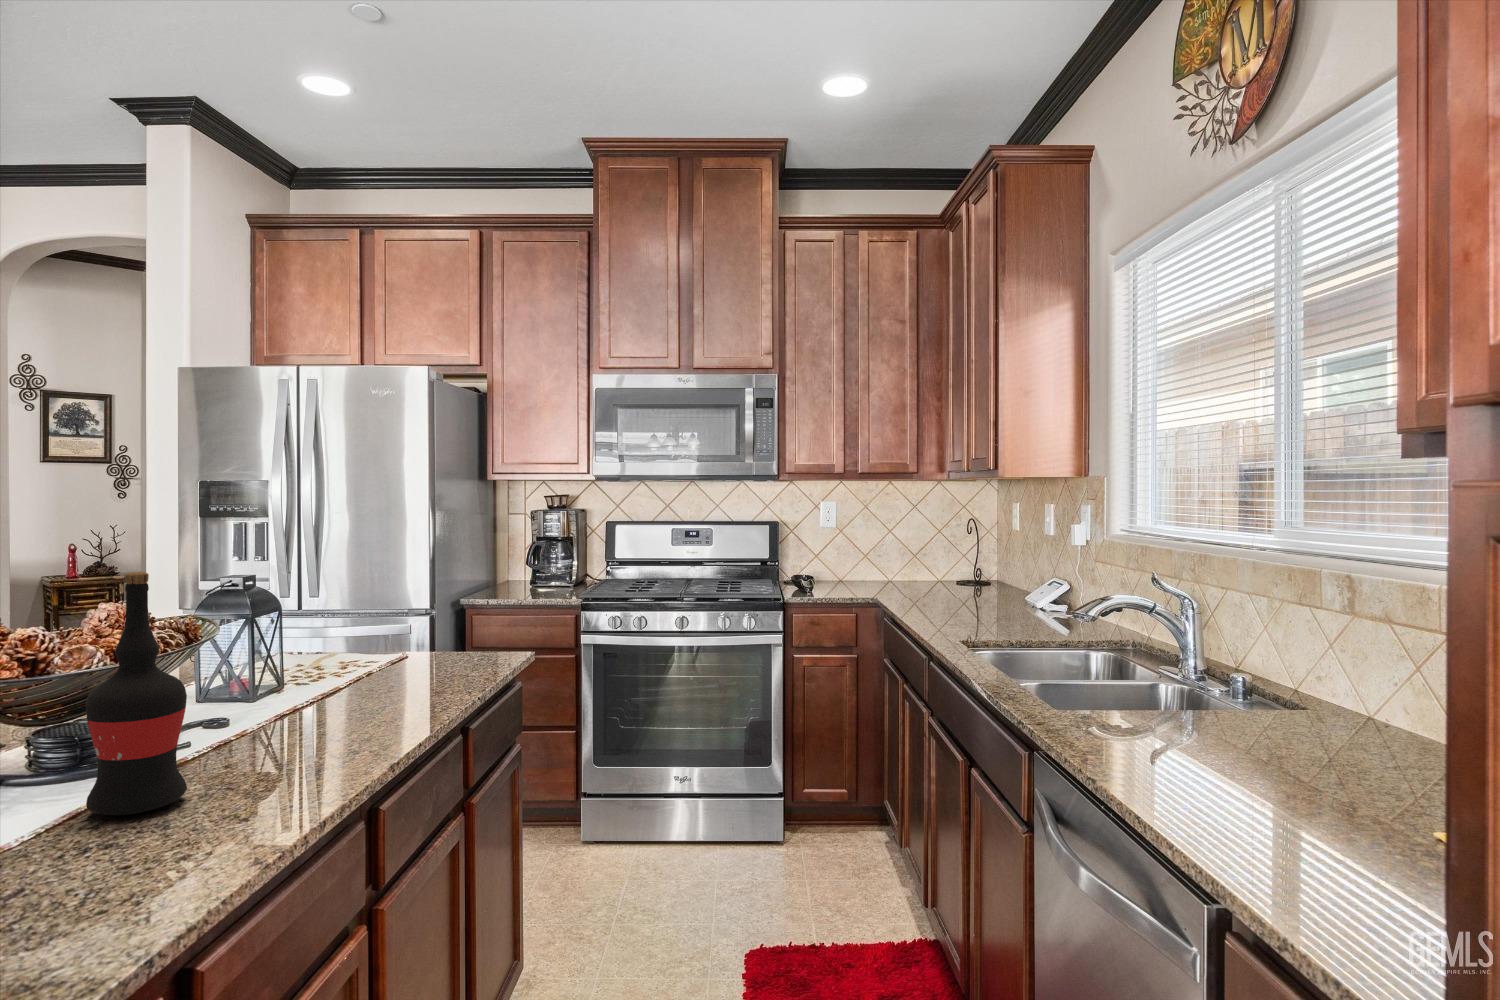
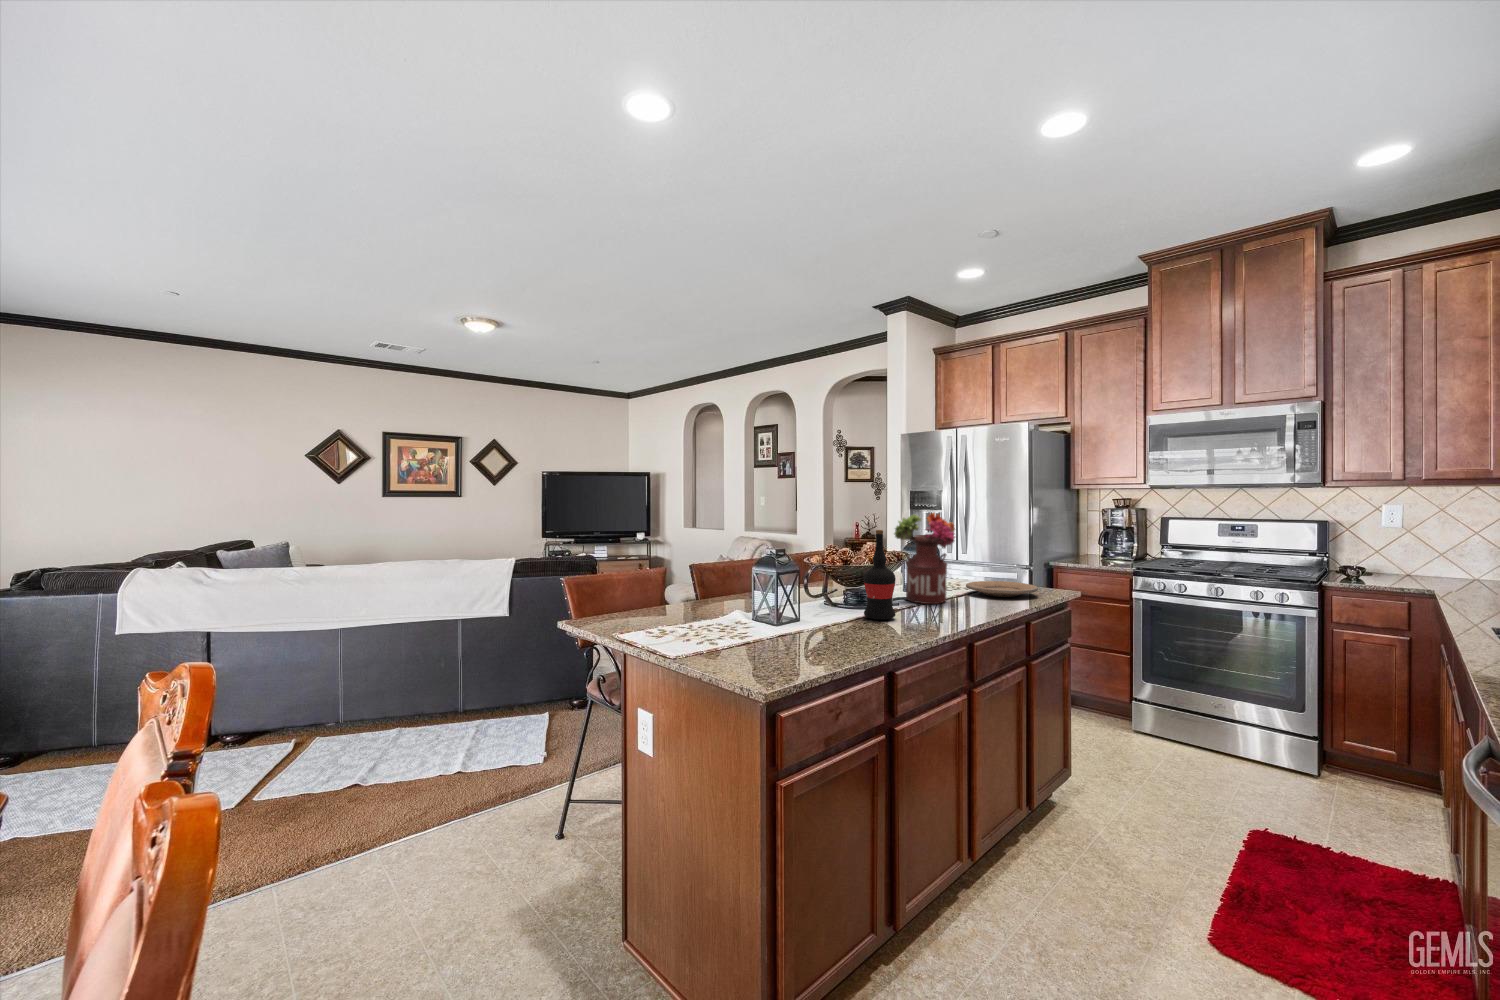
flower arrangement: none [173,521,333,730] -> present [894,513,955,604]
plate: none [341,648,480,683] -> present [966,581,1038,597]

